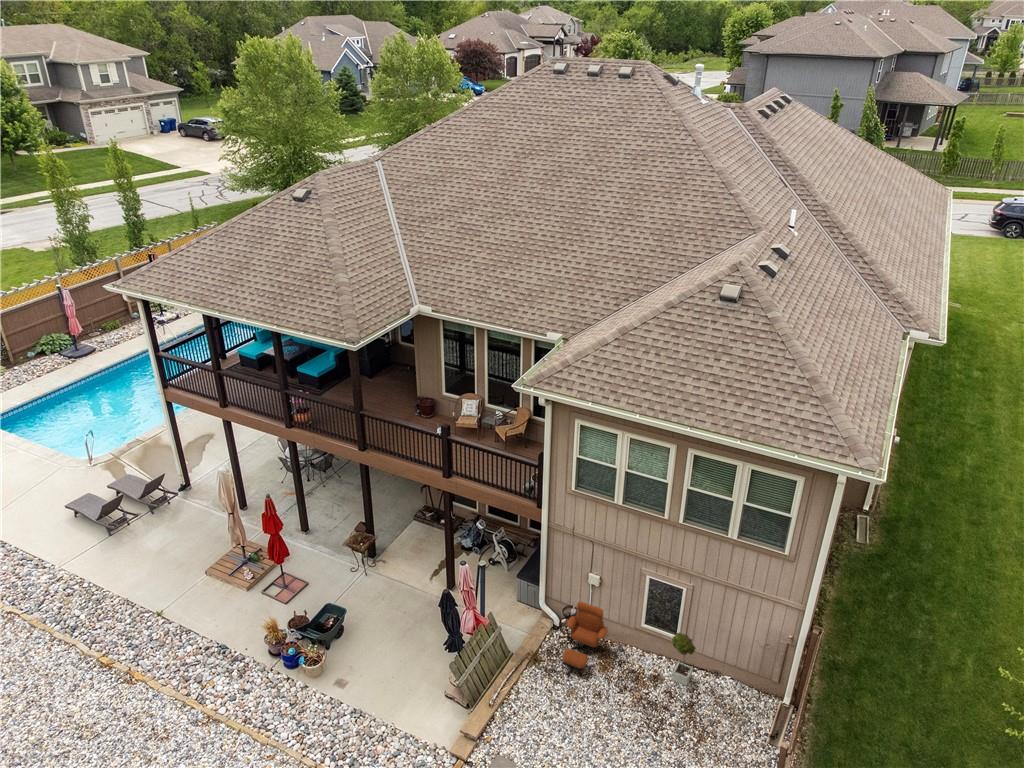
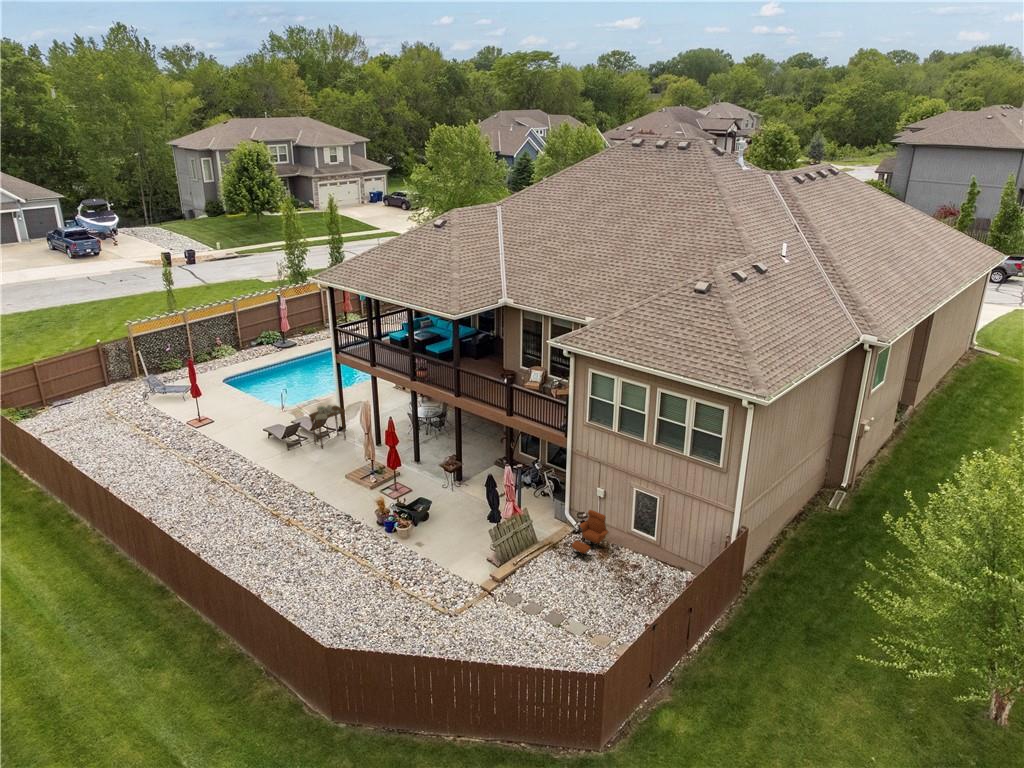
side table: none [135,461,195,527] -> present [309,405,346,448]
potted tree: present [672,633,696,686] -> none [649,533,665,575]

